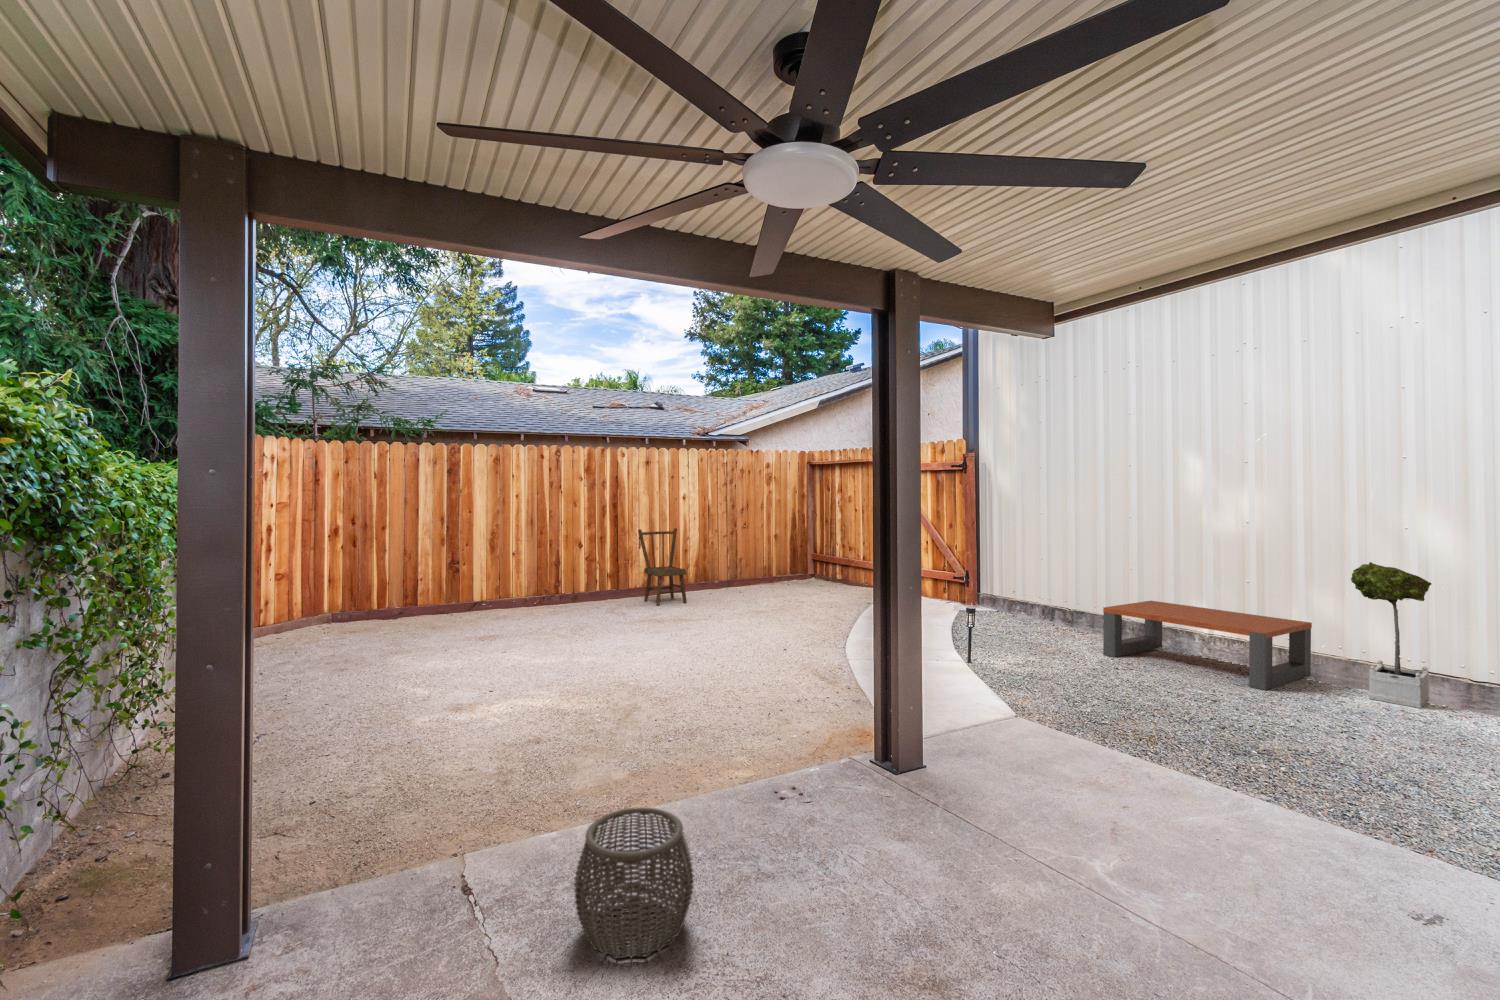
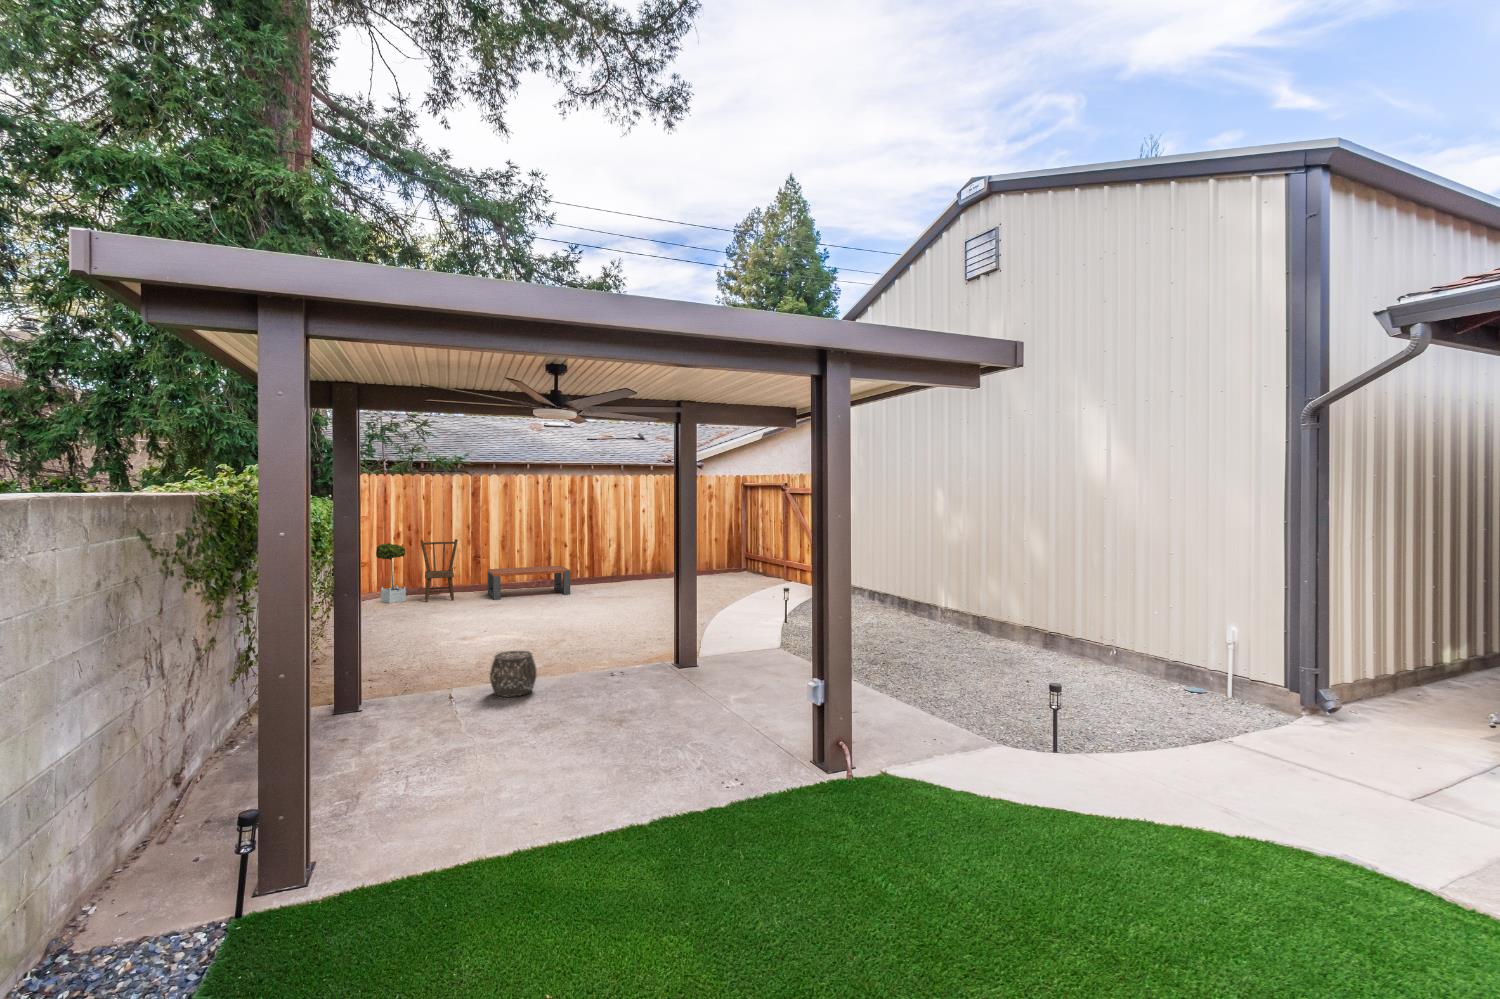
dining chair: present [638,528,687,606] -> present [421,539,458,602]
potted tree: present [1351,562,1431,708] -> present [376,543,406,603]
coffee table: present [1103,601,1312,690] -> present [487,566,570,600]

